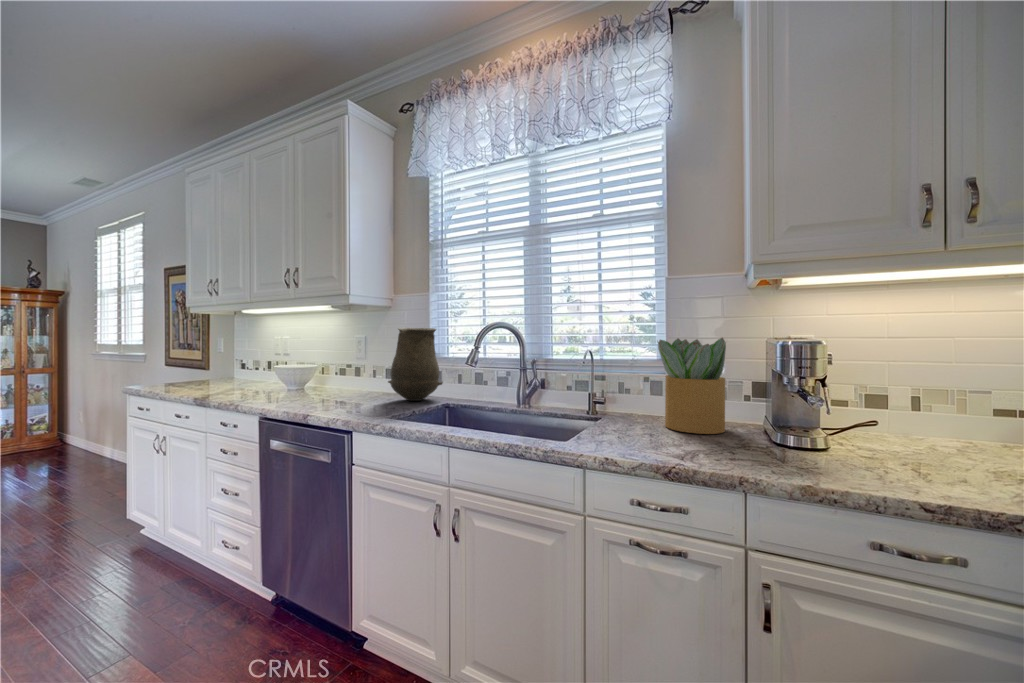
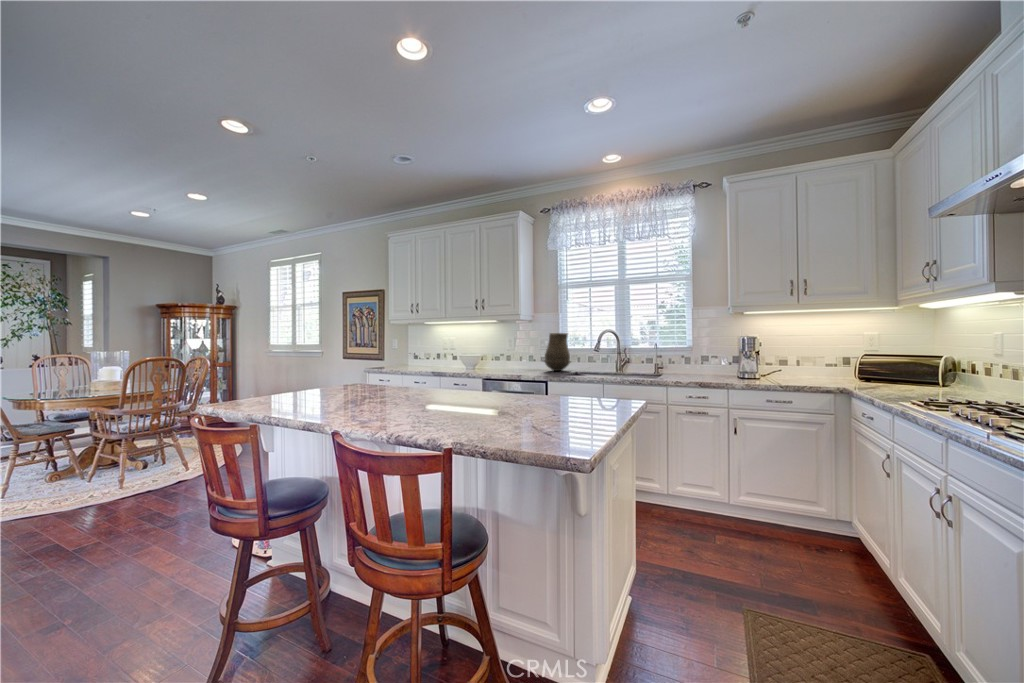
potted plant: present [658,338,726,434] -> none [690,337,722,377]

